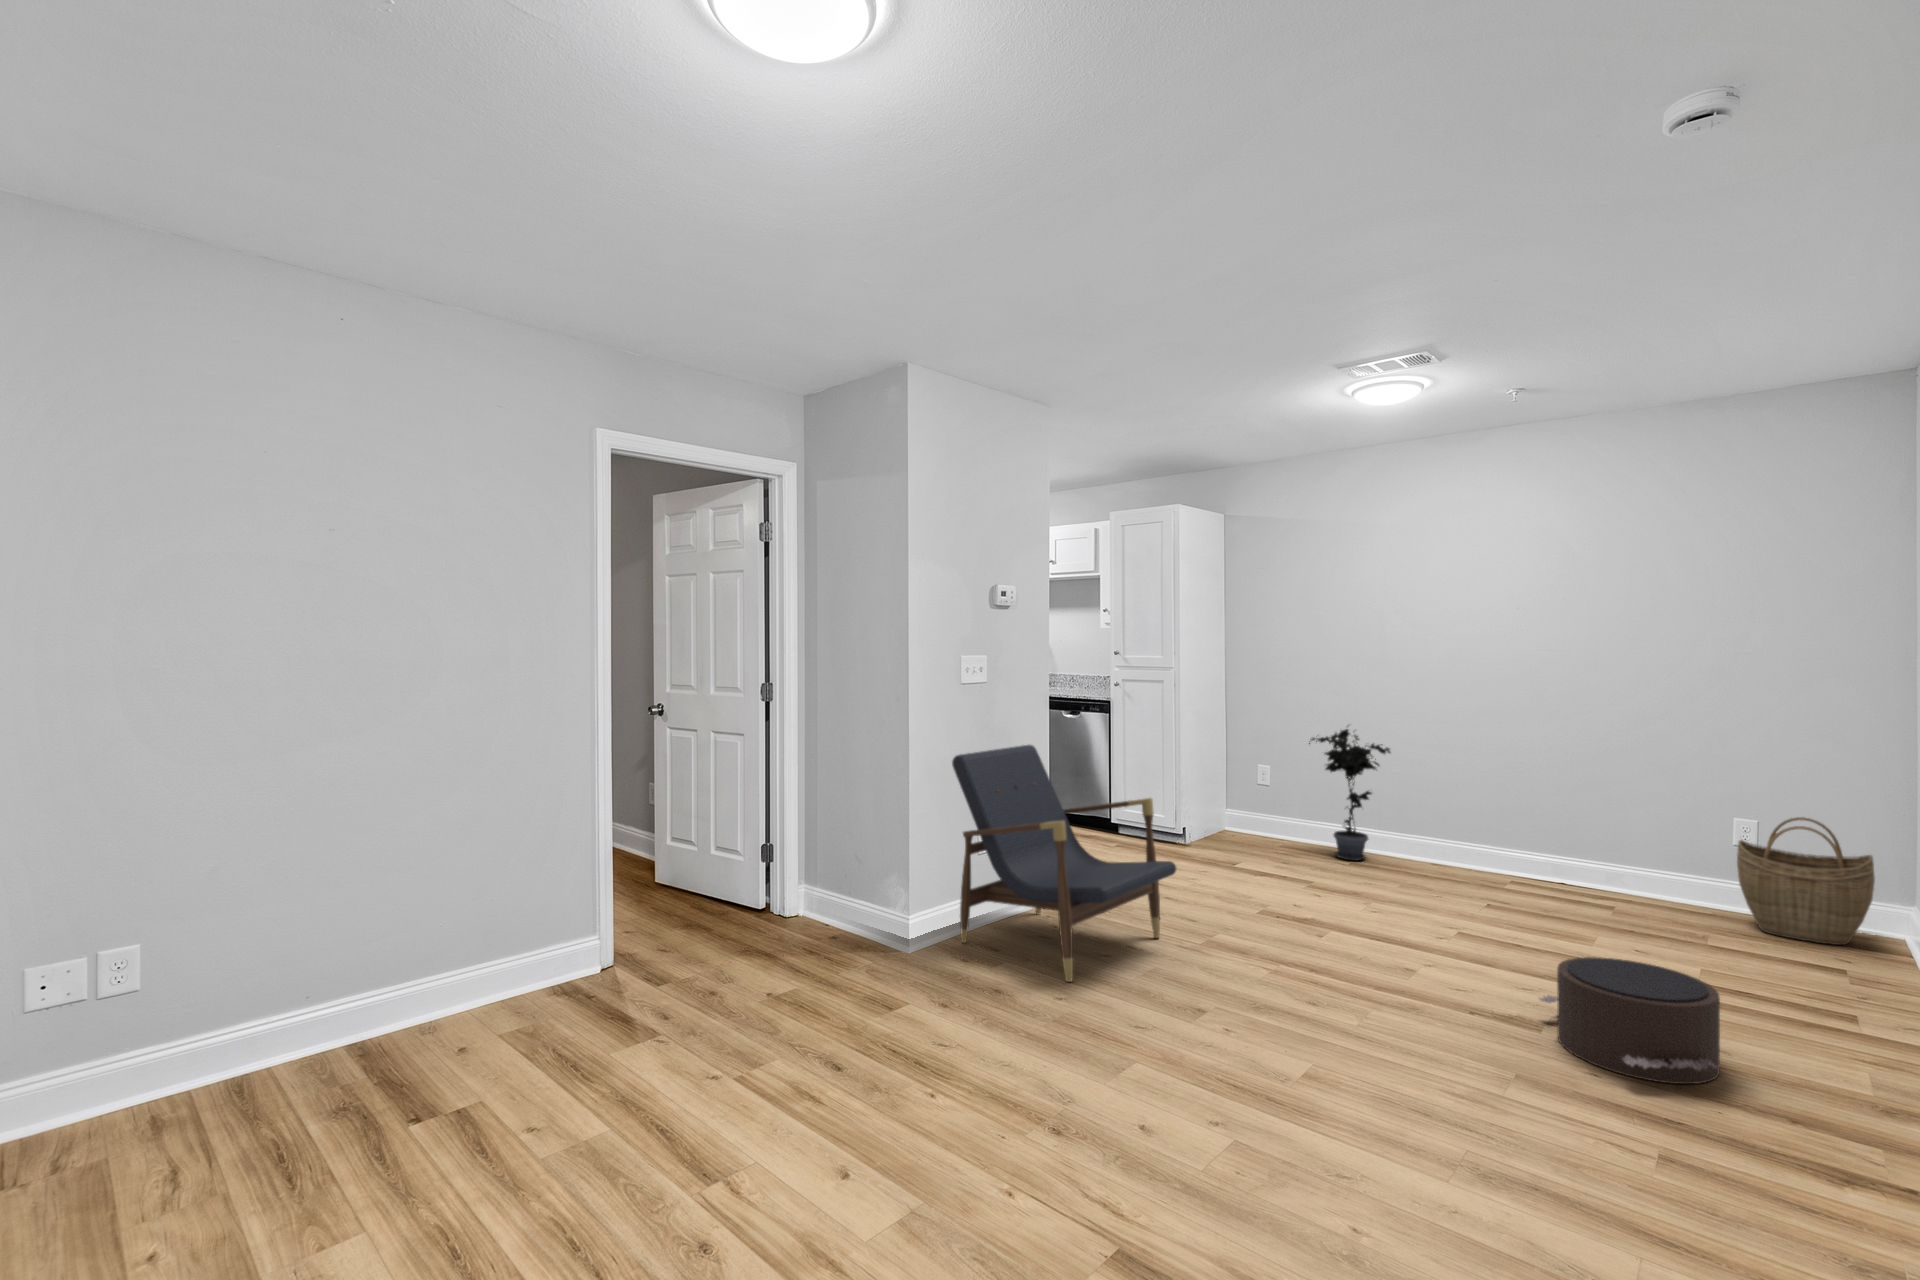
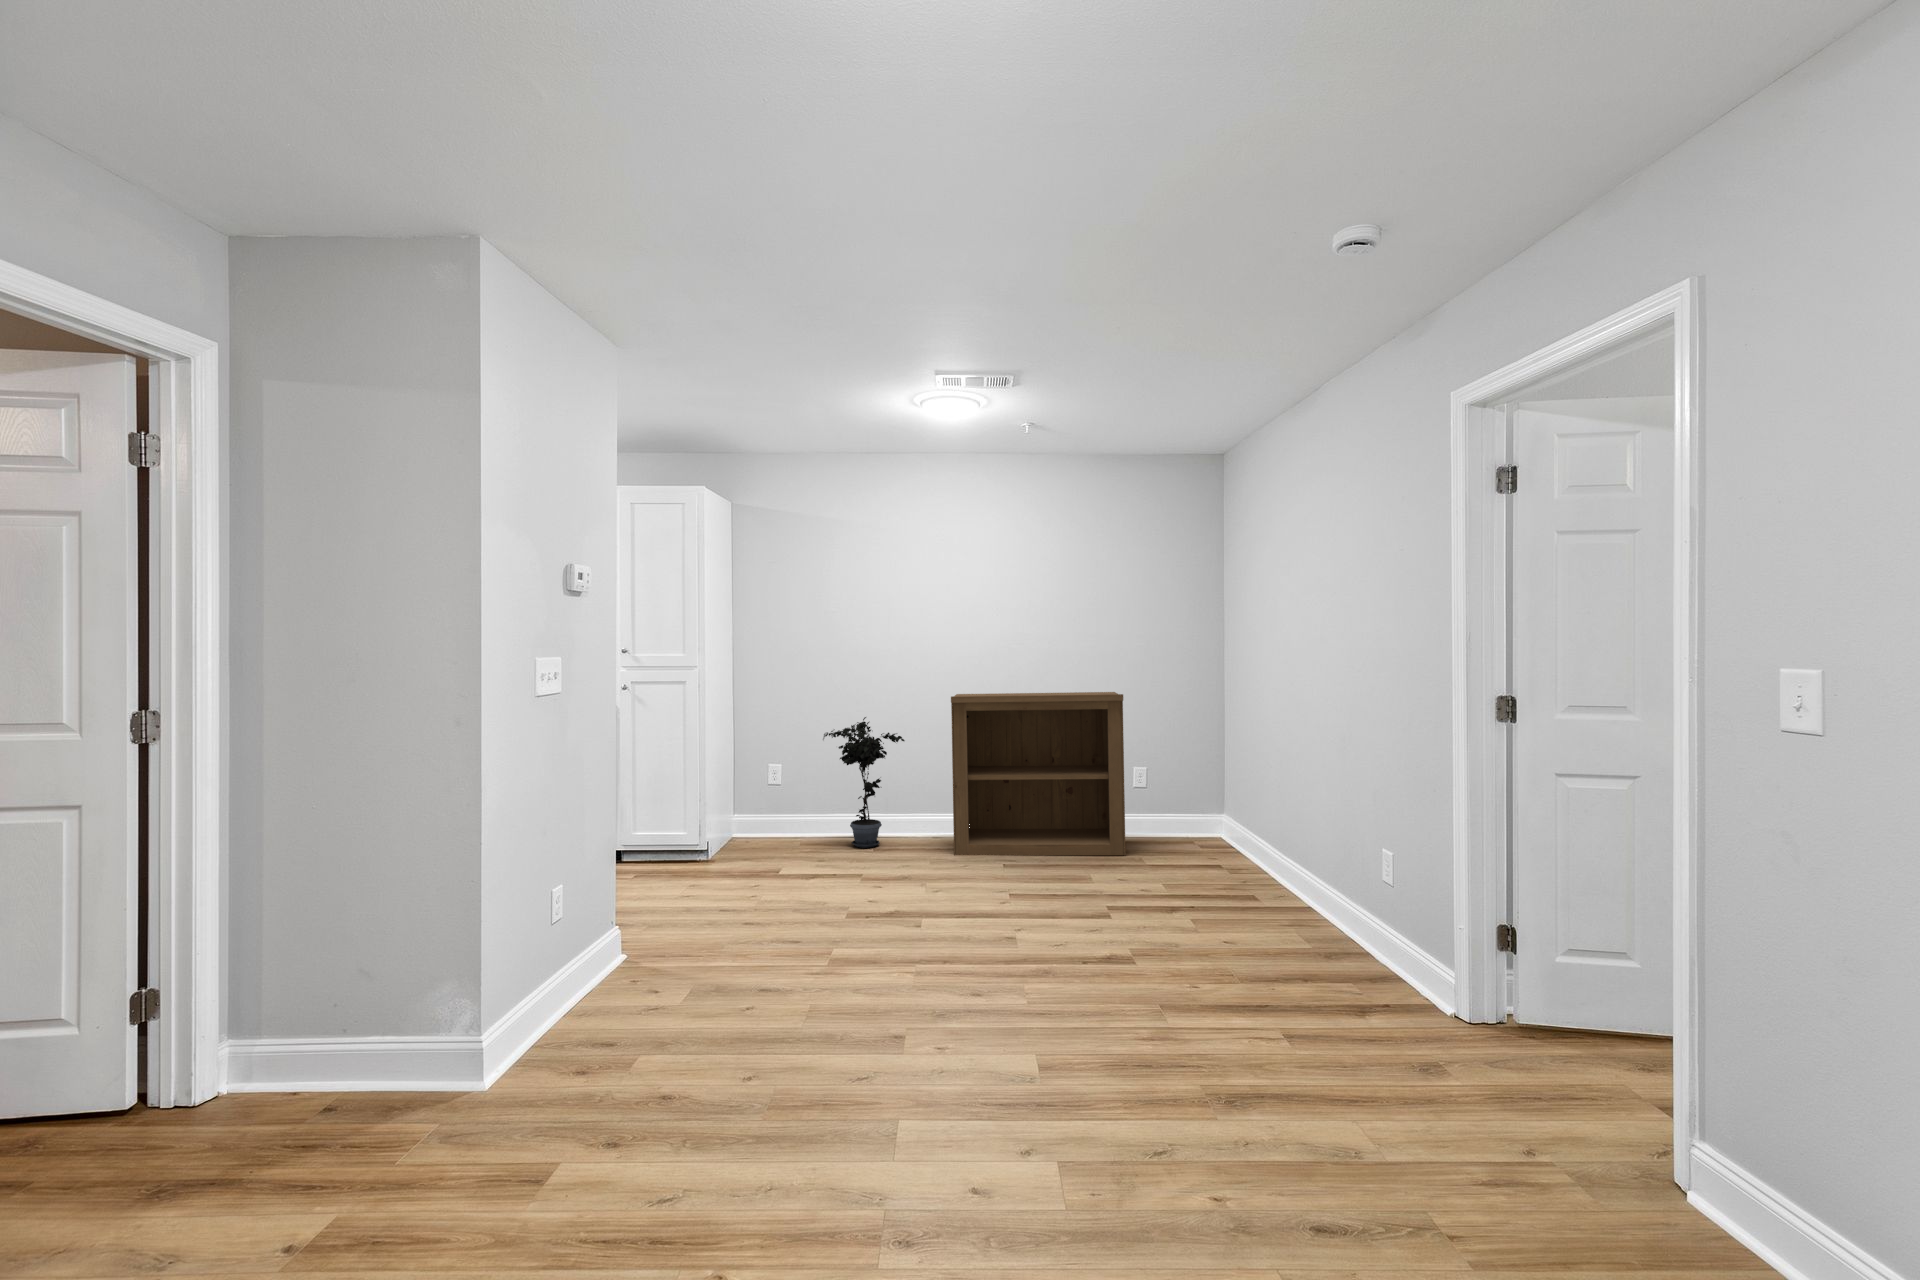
bookshelf: none [1437,707,1693,927] -> present [951,692,1126,855]
lounge chair: present [952,745,1176,982] -> none [527,767,808,1054]
woven basket: present [1737,817,1875,945] -> none [1148,759,1223,848]
pouf: present [1539,957,1720,1084] -> none [1132,886,1276,980]

